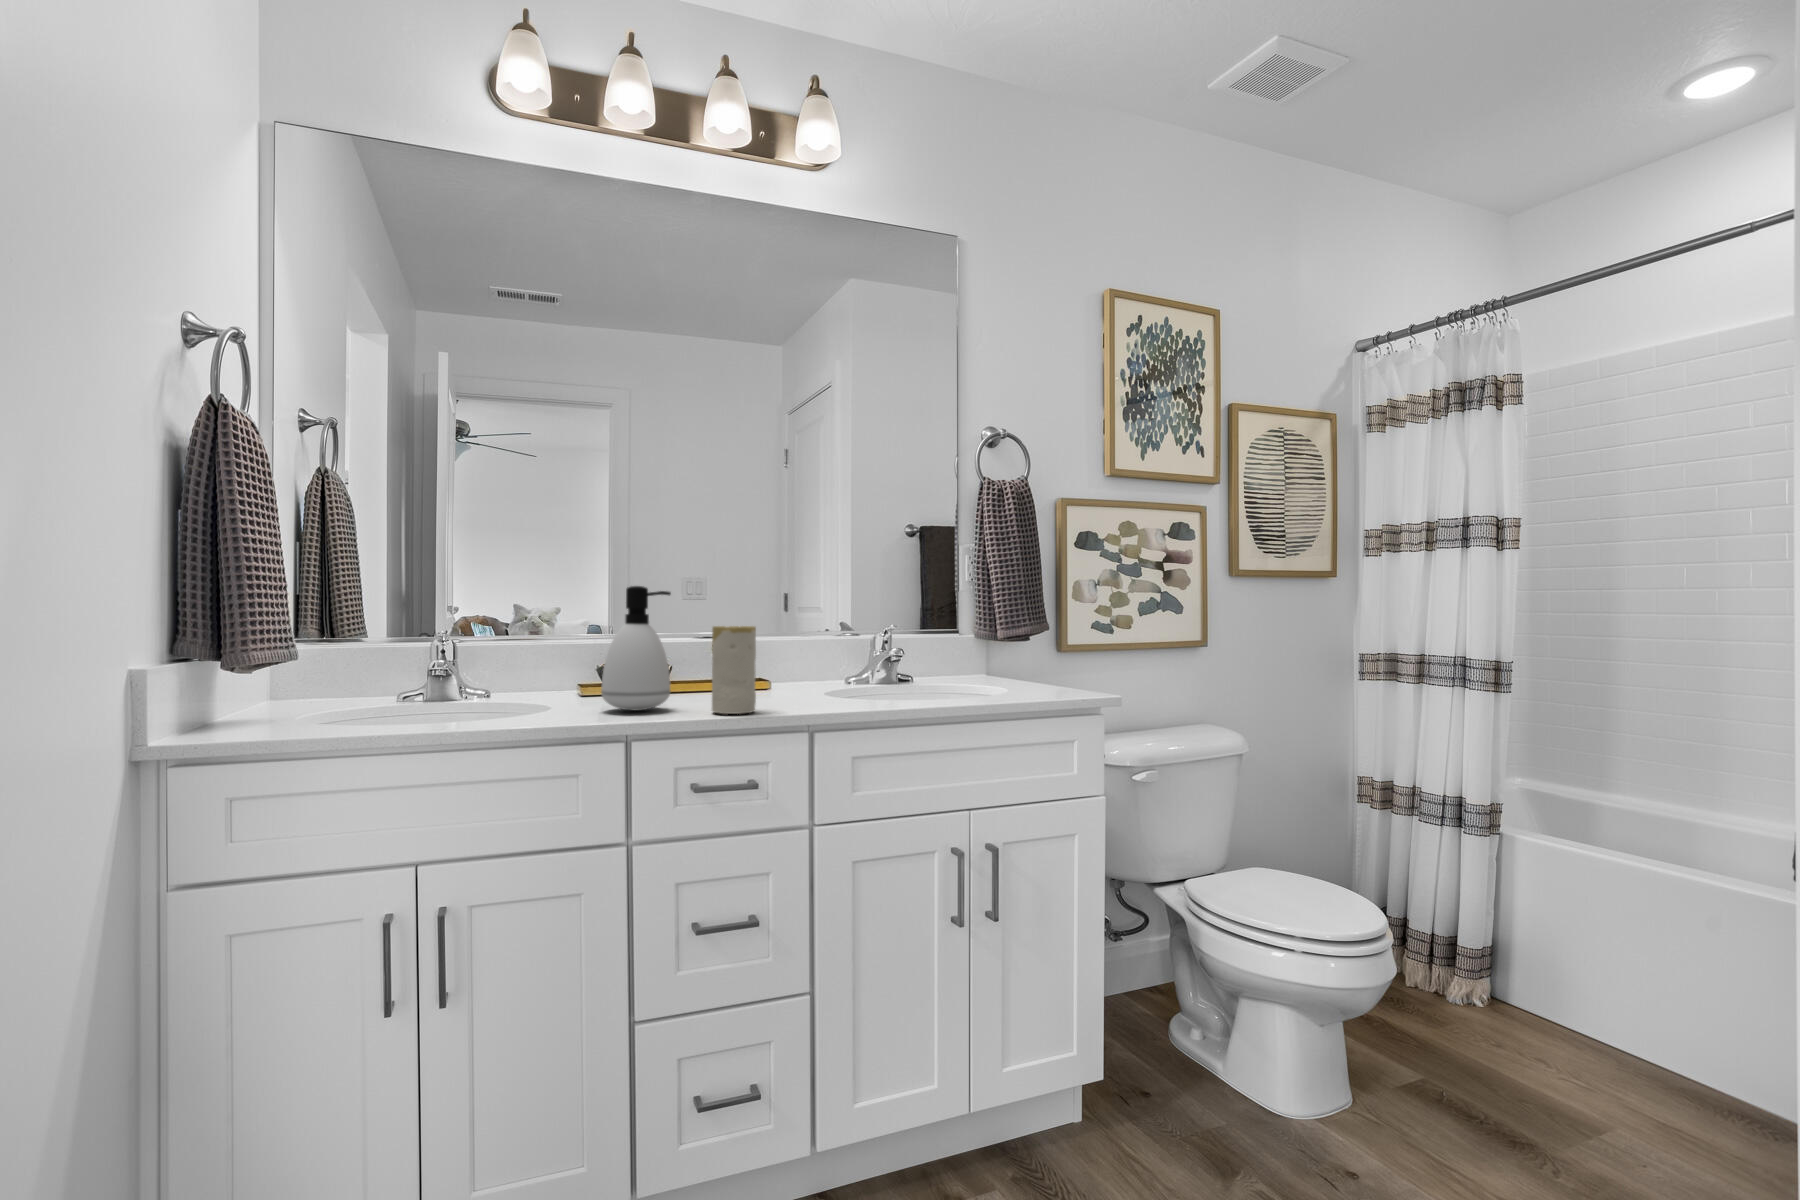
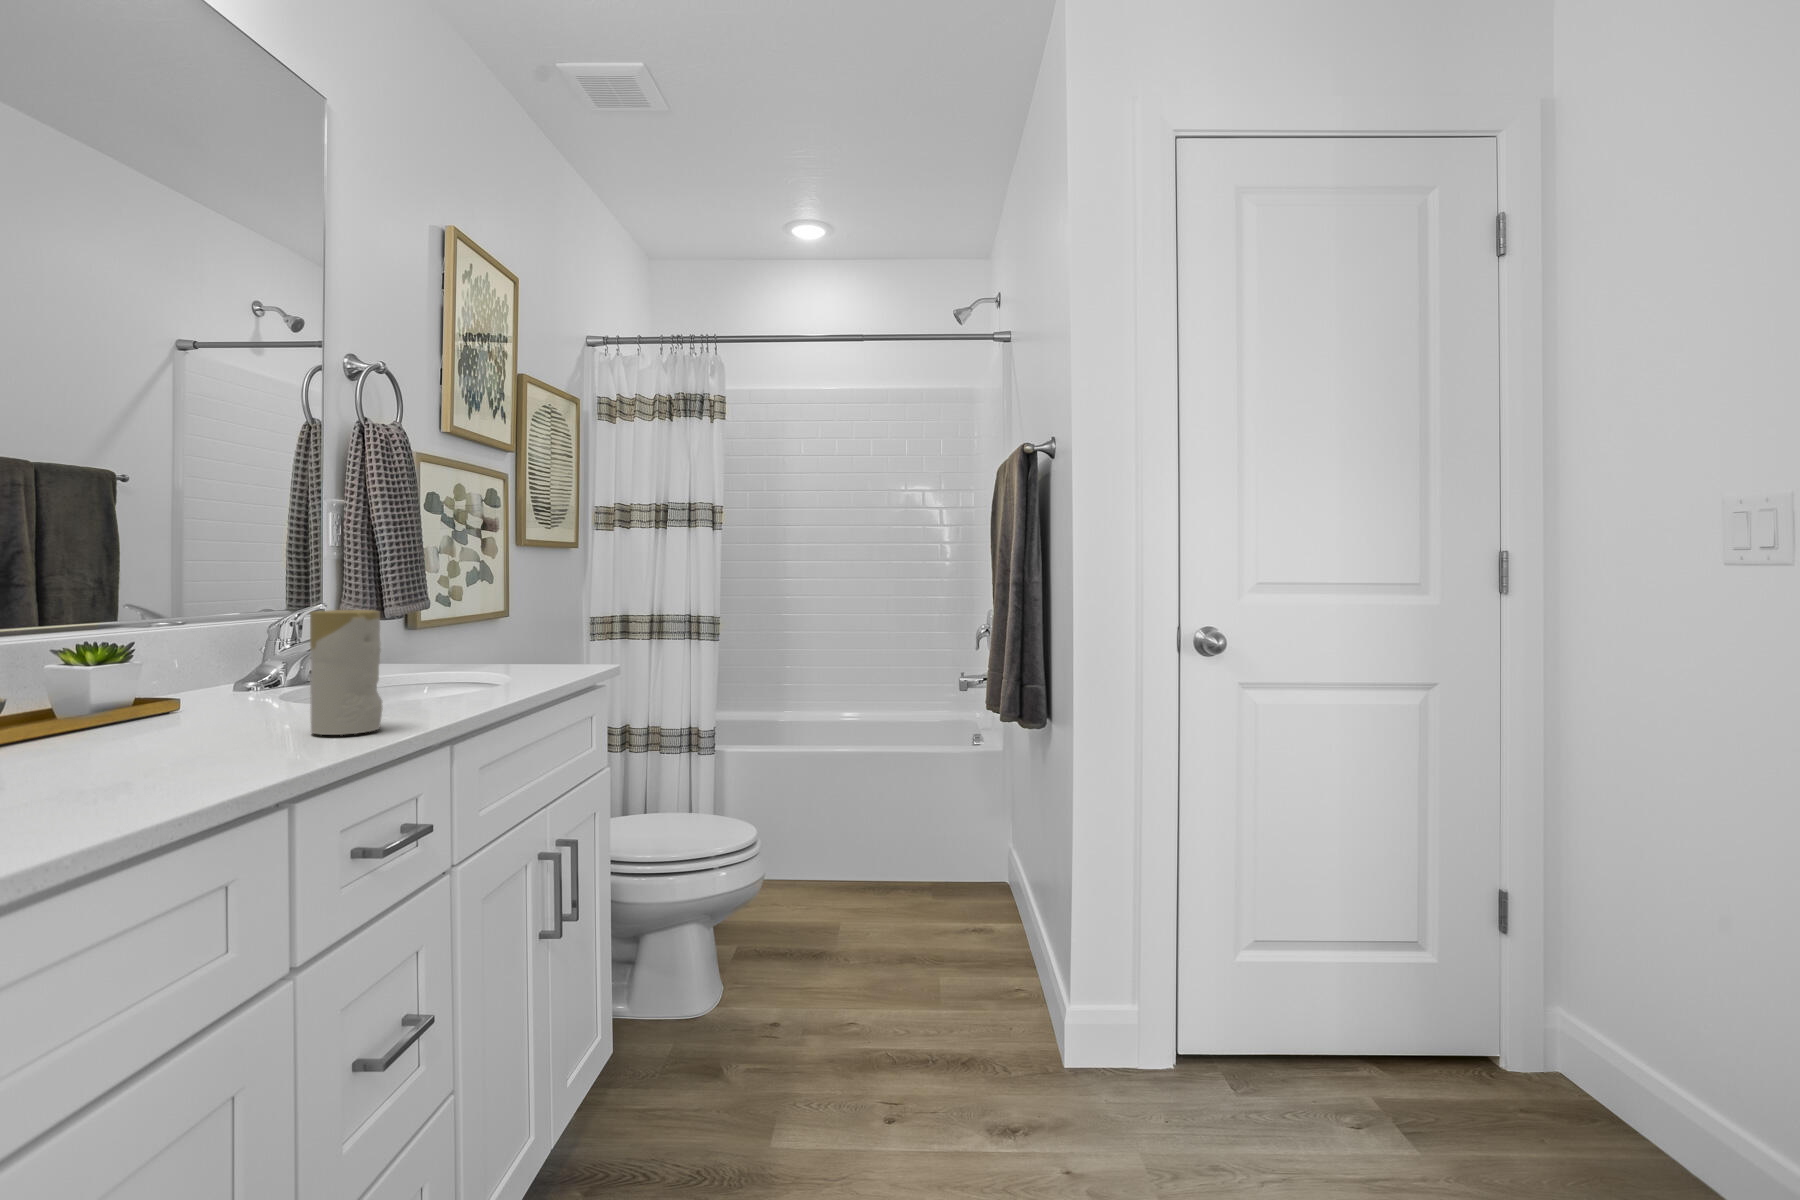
soap dispenser: present [601,586,671,711] -> none [110,551,247,754]

